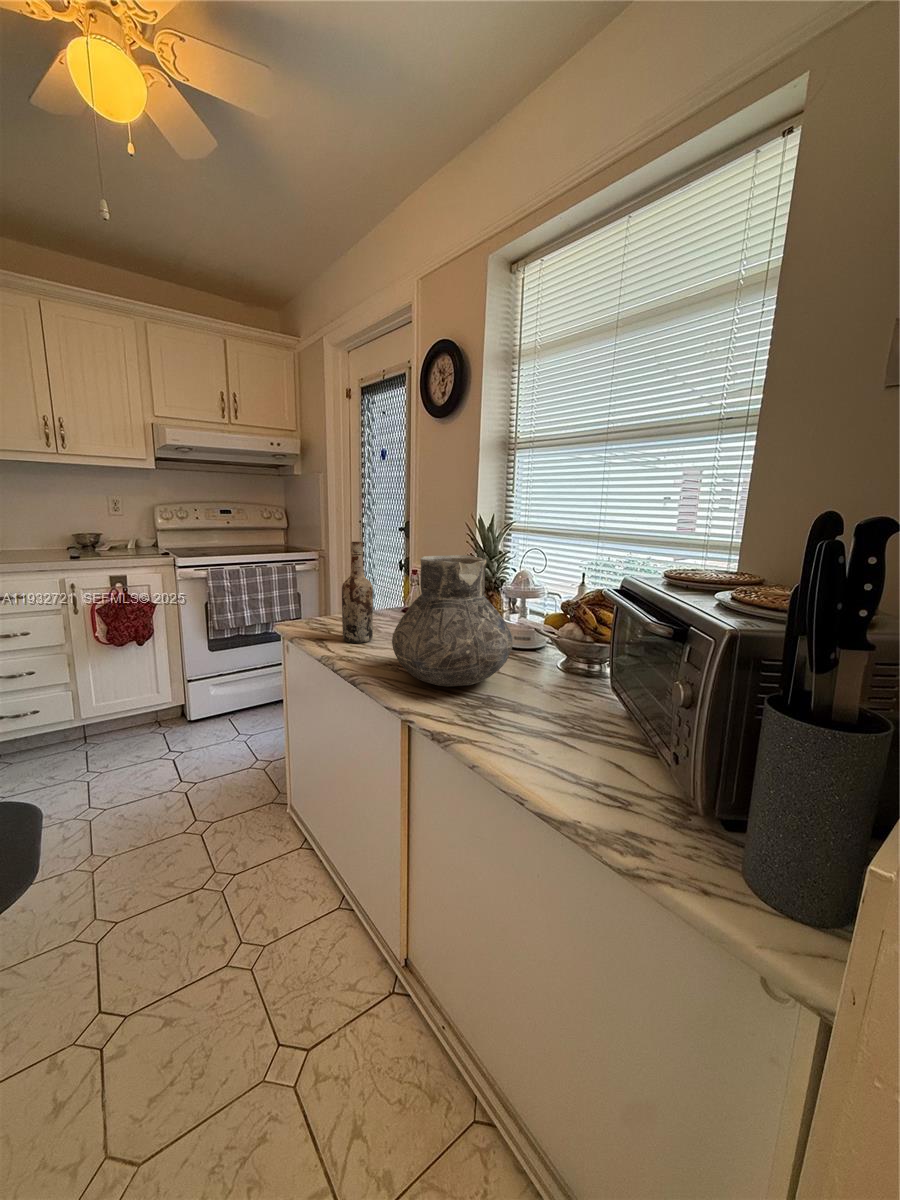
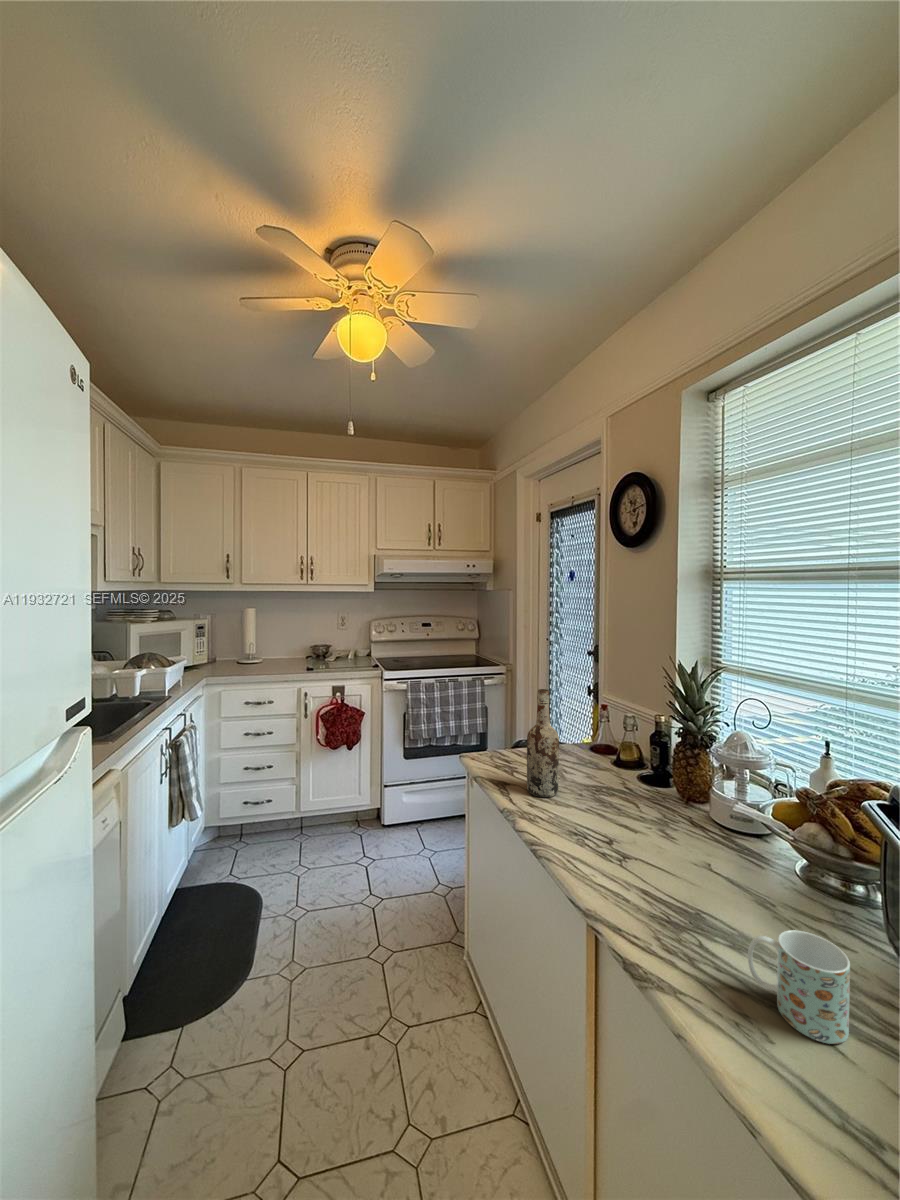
vase: present [392,555,513,687] -> none [579,724,727,890]
mug: none [526,681,593,749] -> present [748,930,850,1044]

